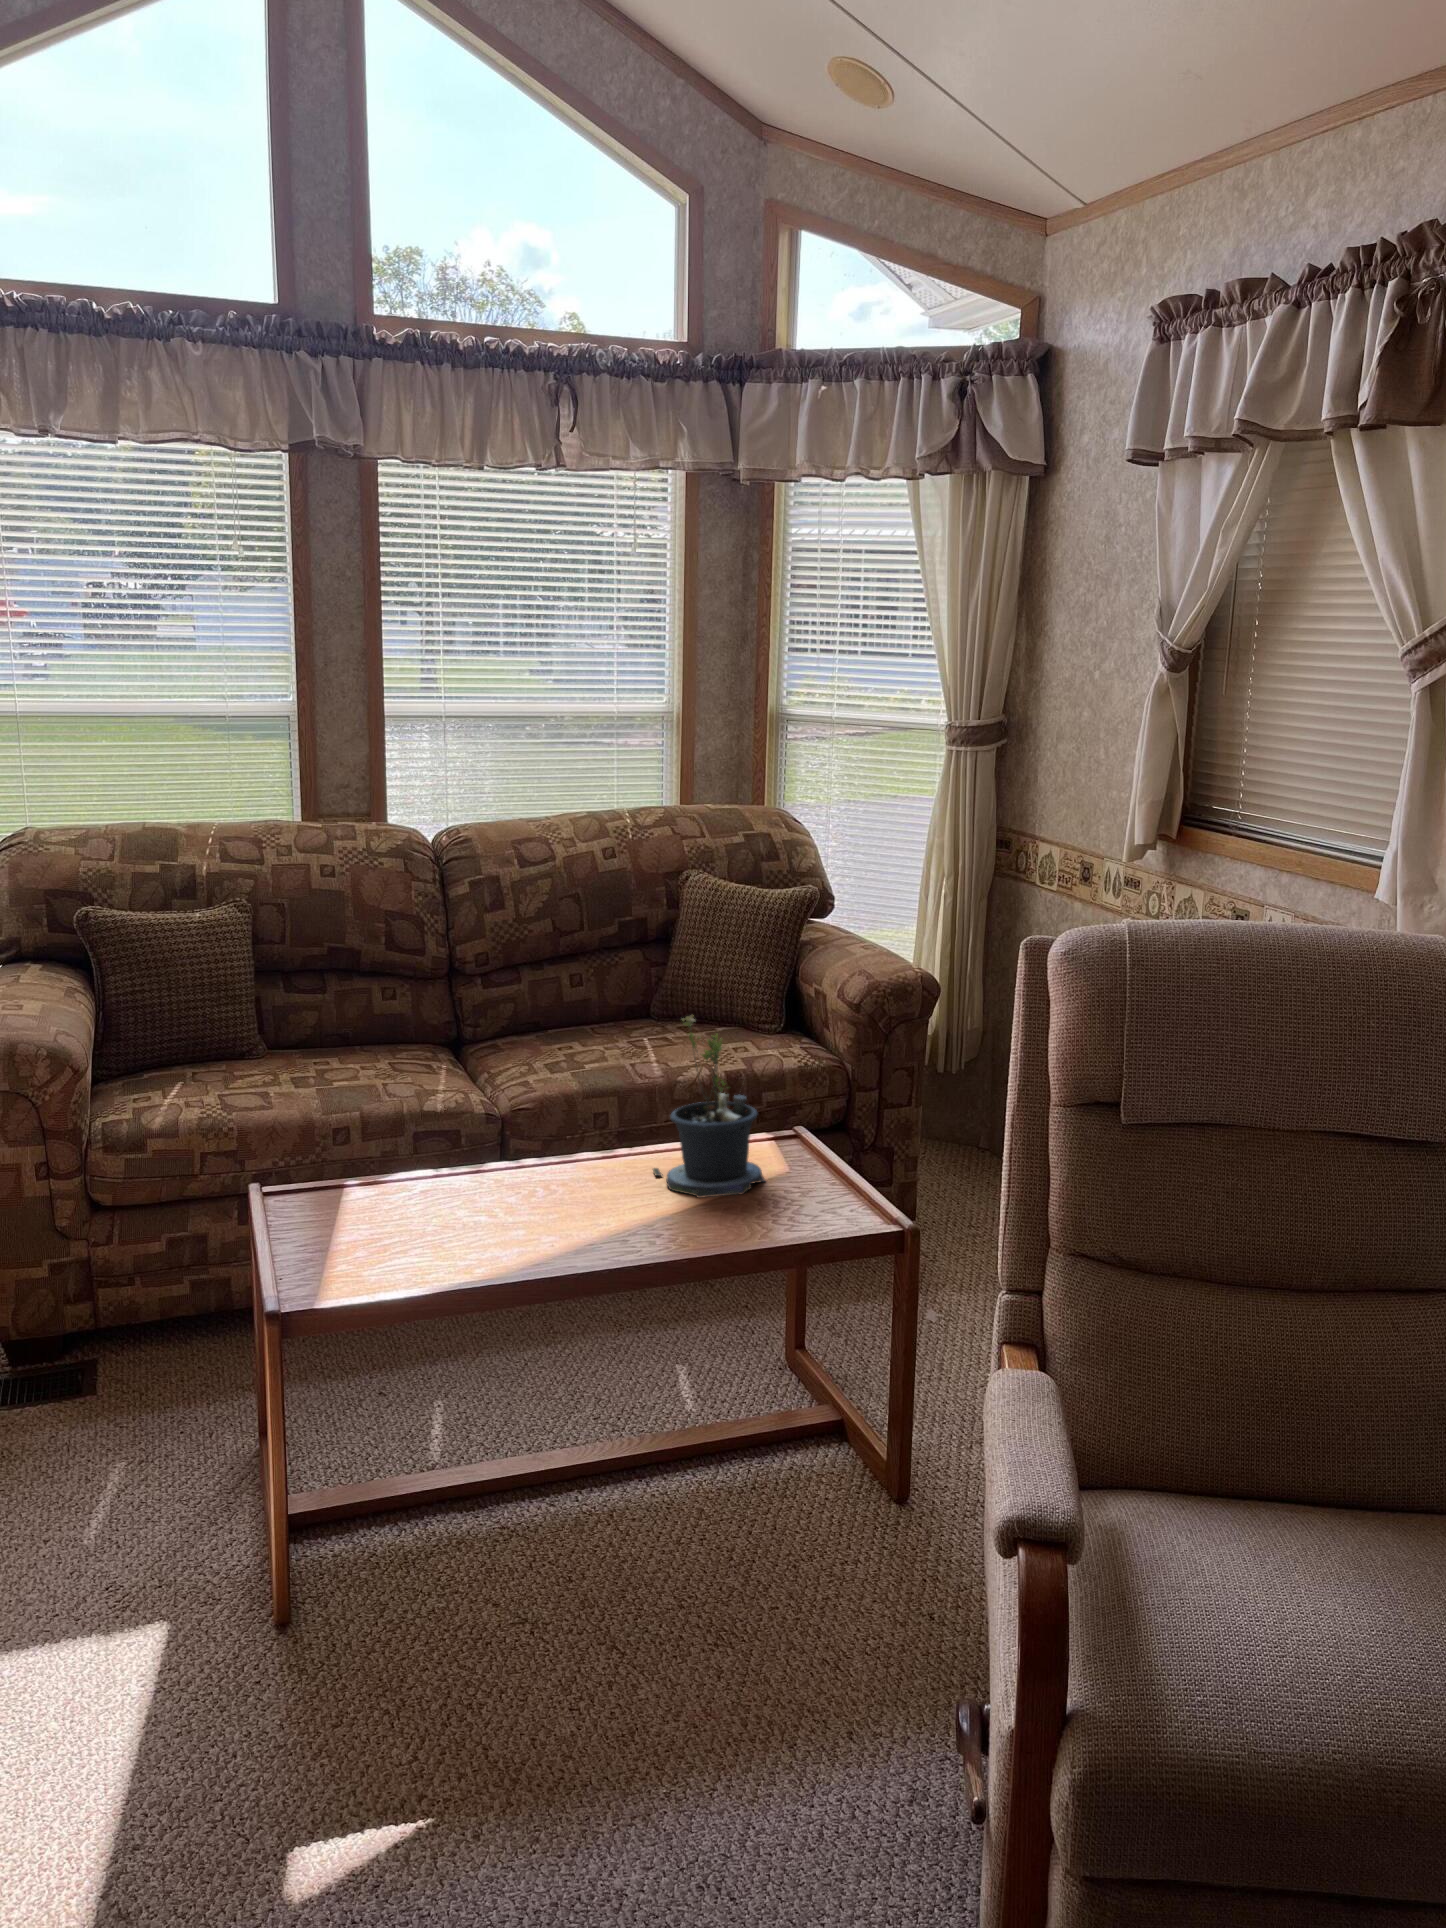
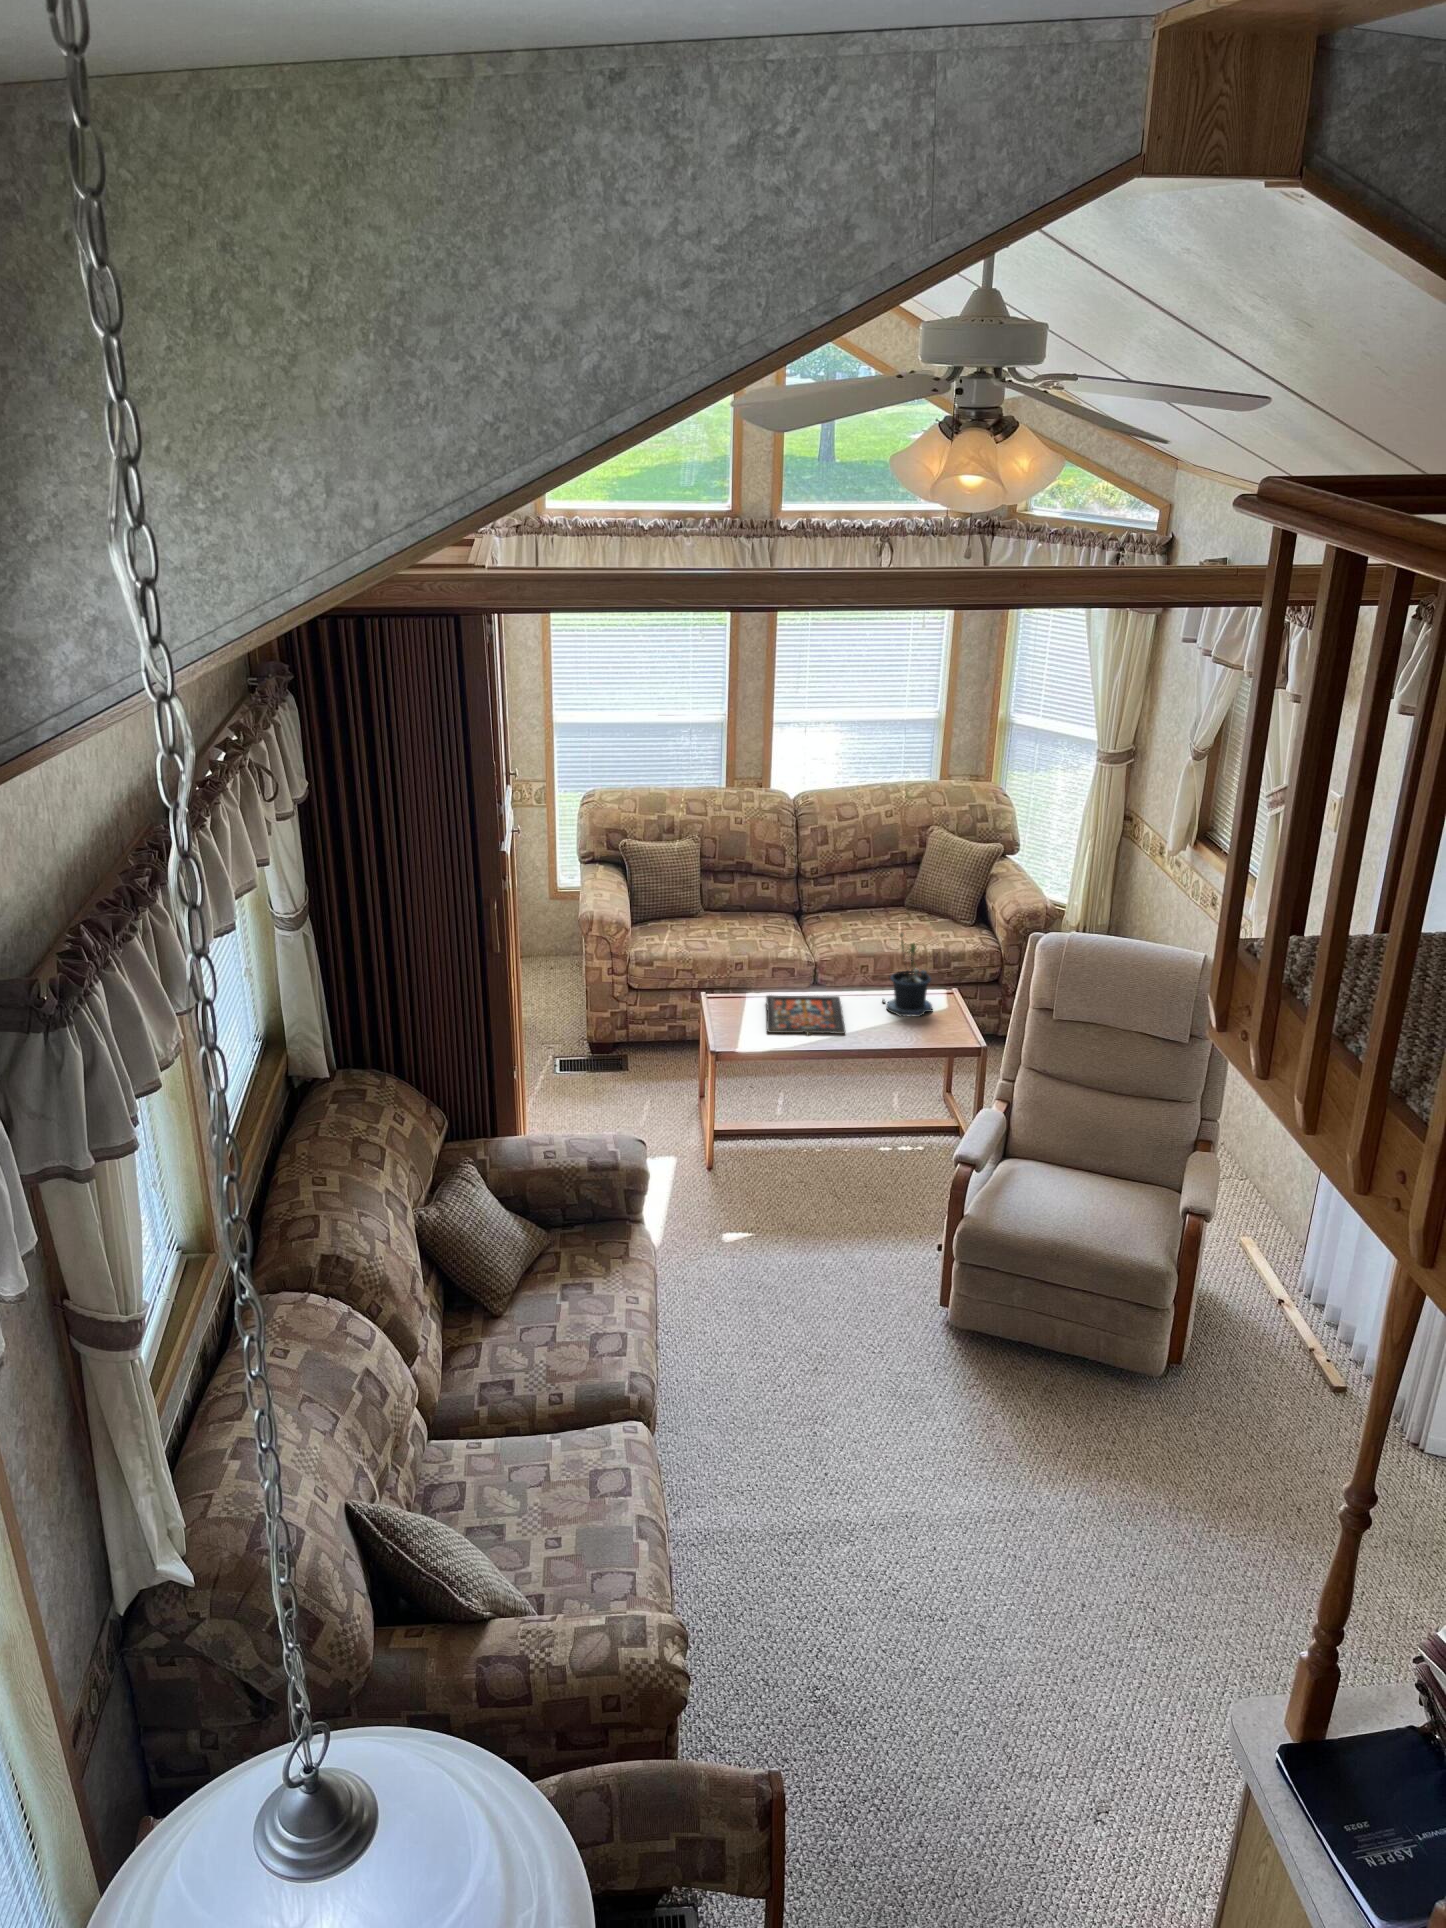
board game: none [402,1171,592,1264] -> present [766,995,845,1035]

